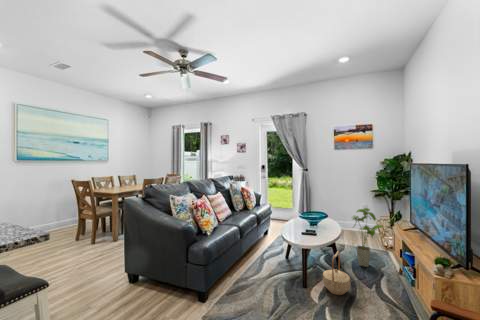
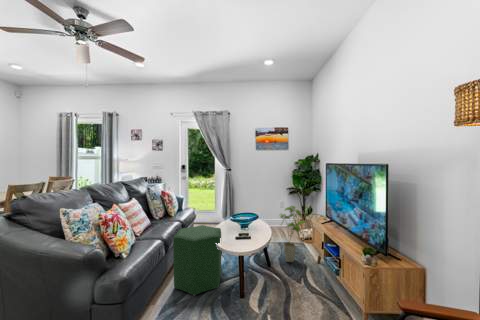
ottoman: none [247,219,289,277] -> present [173,225,221,296]
basket: present [323,251,350,295] -> none [259,252,286,299]

